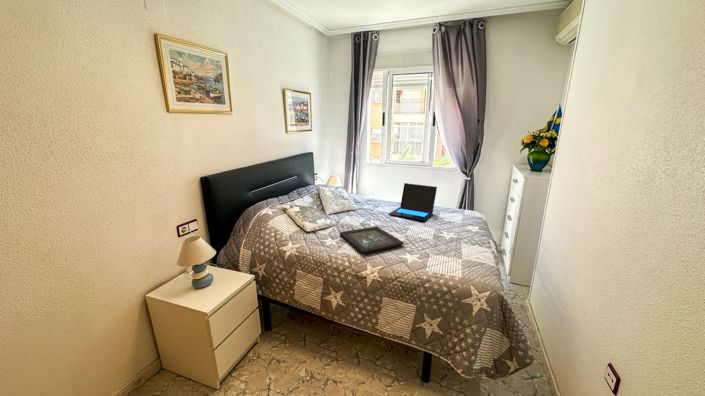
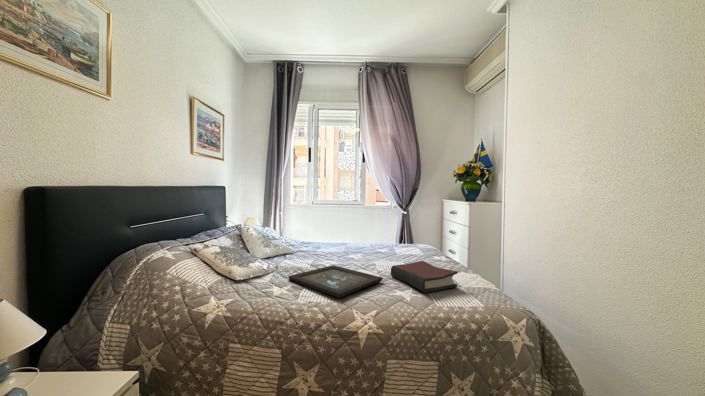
laptop: present [389,183,437,221] -> none [338,217,387,255]
hardback book: none [414,232,461,259] -> present [391,261,458,293]

